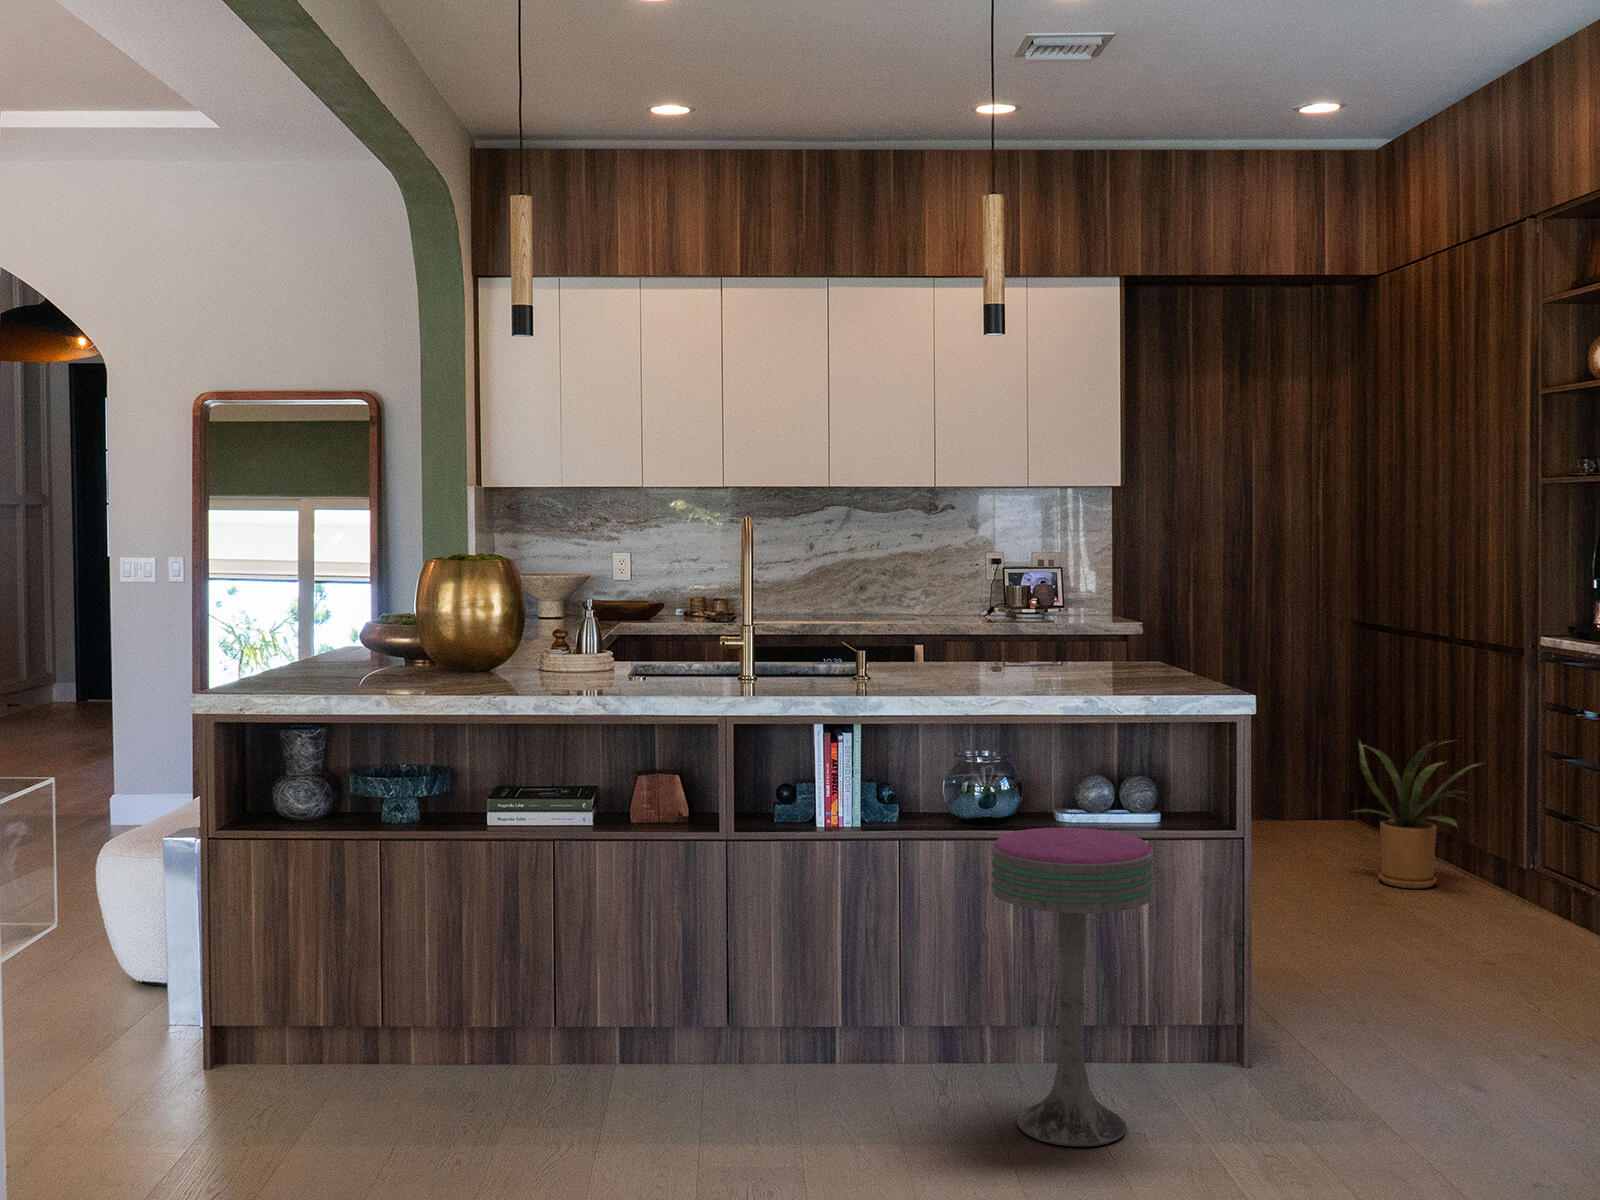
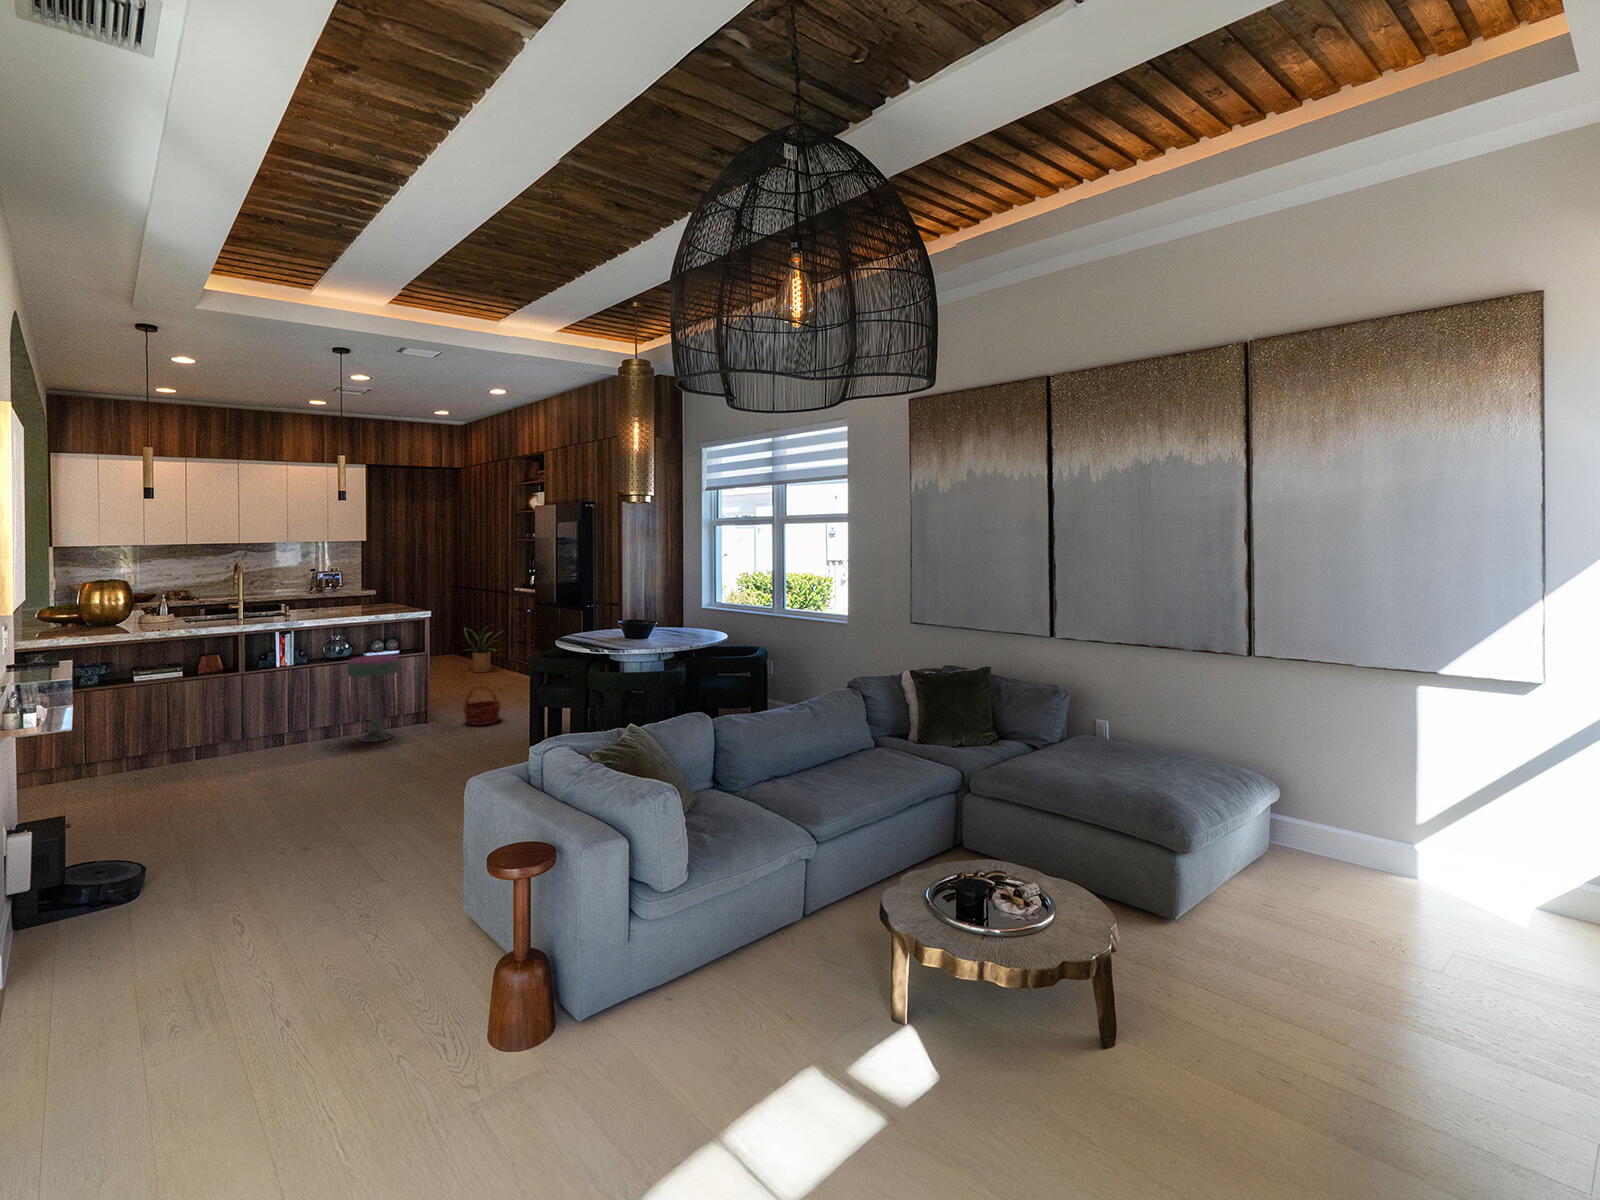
basket: none [1366,985,1519,1154] -> present [463,685,501,725]

